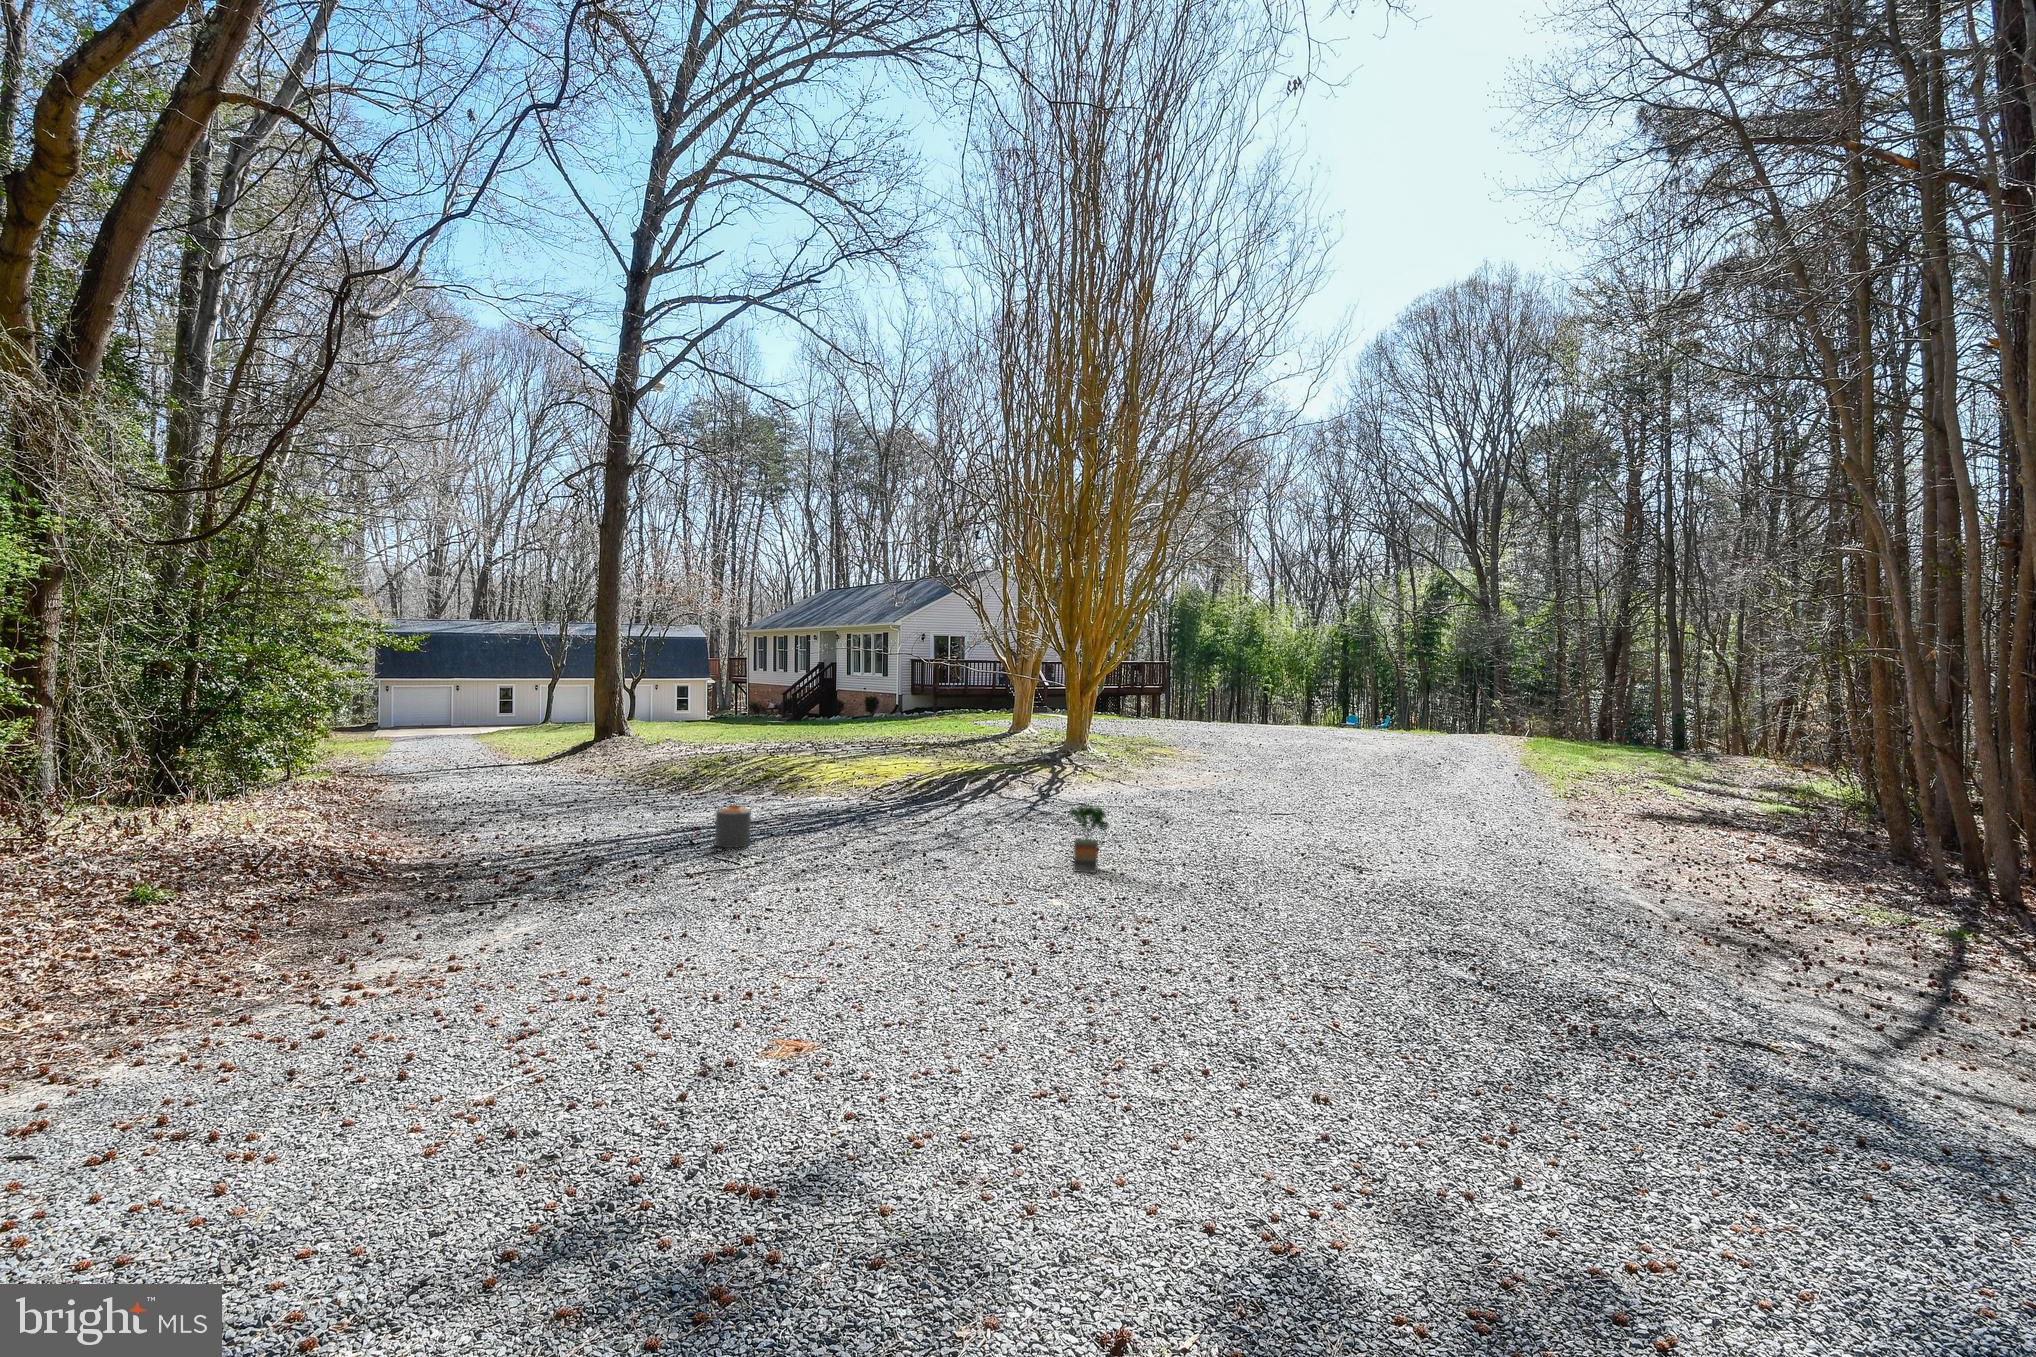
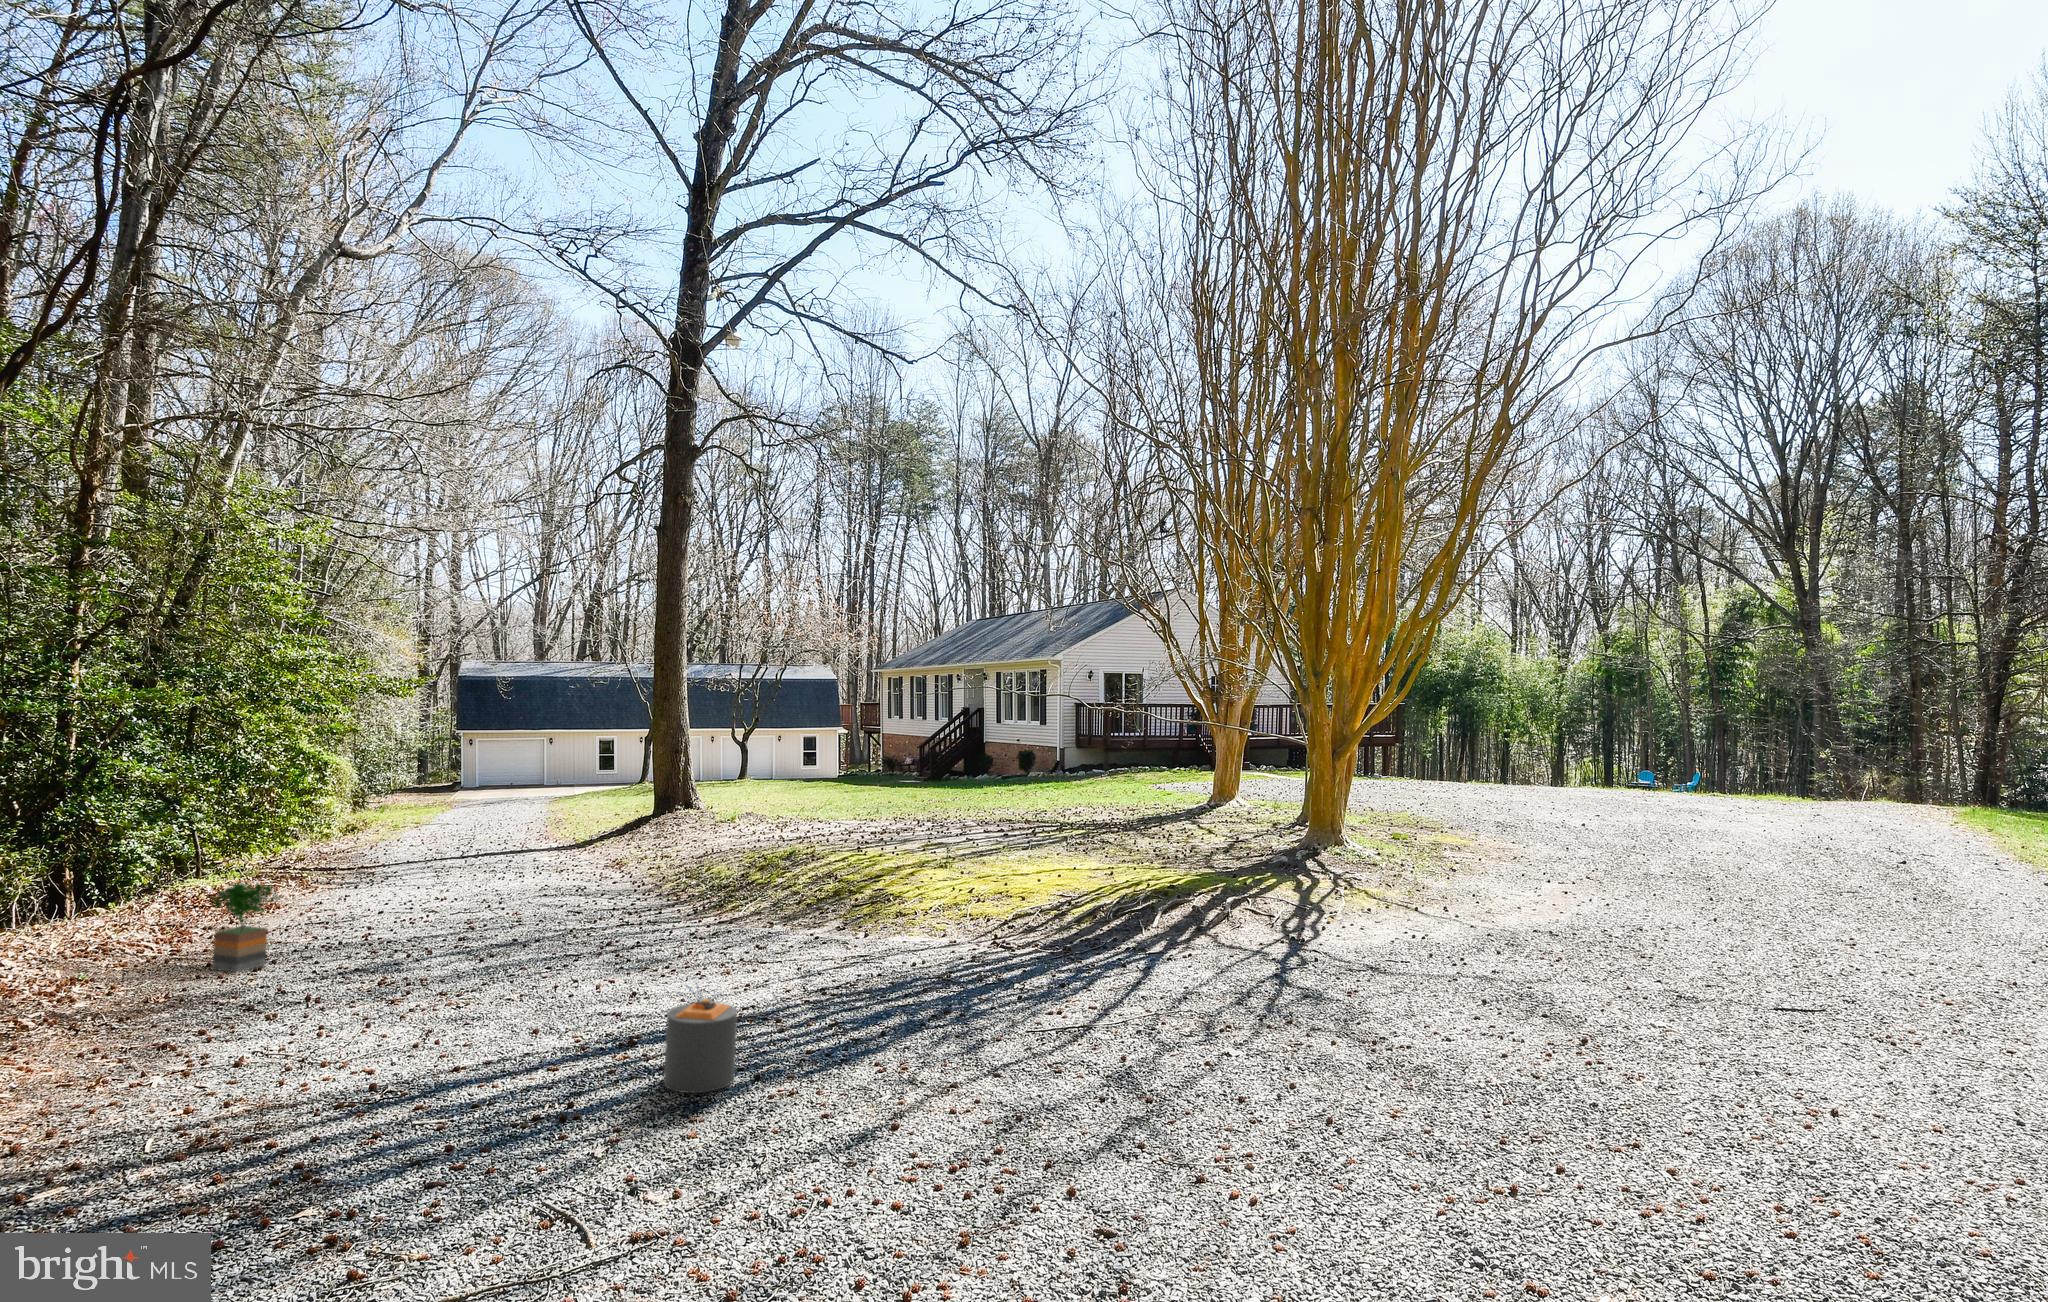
potted tree: present [1069,806,1109,873] -> present [212,882,280,973]

